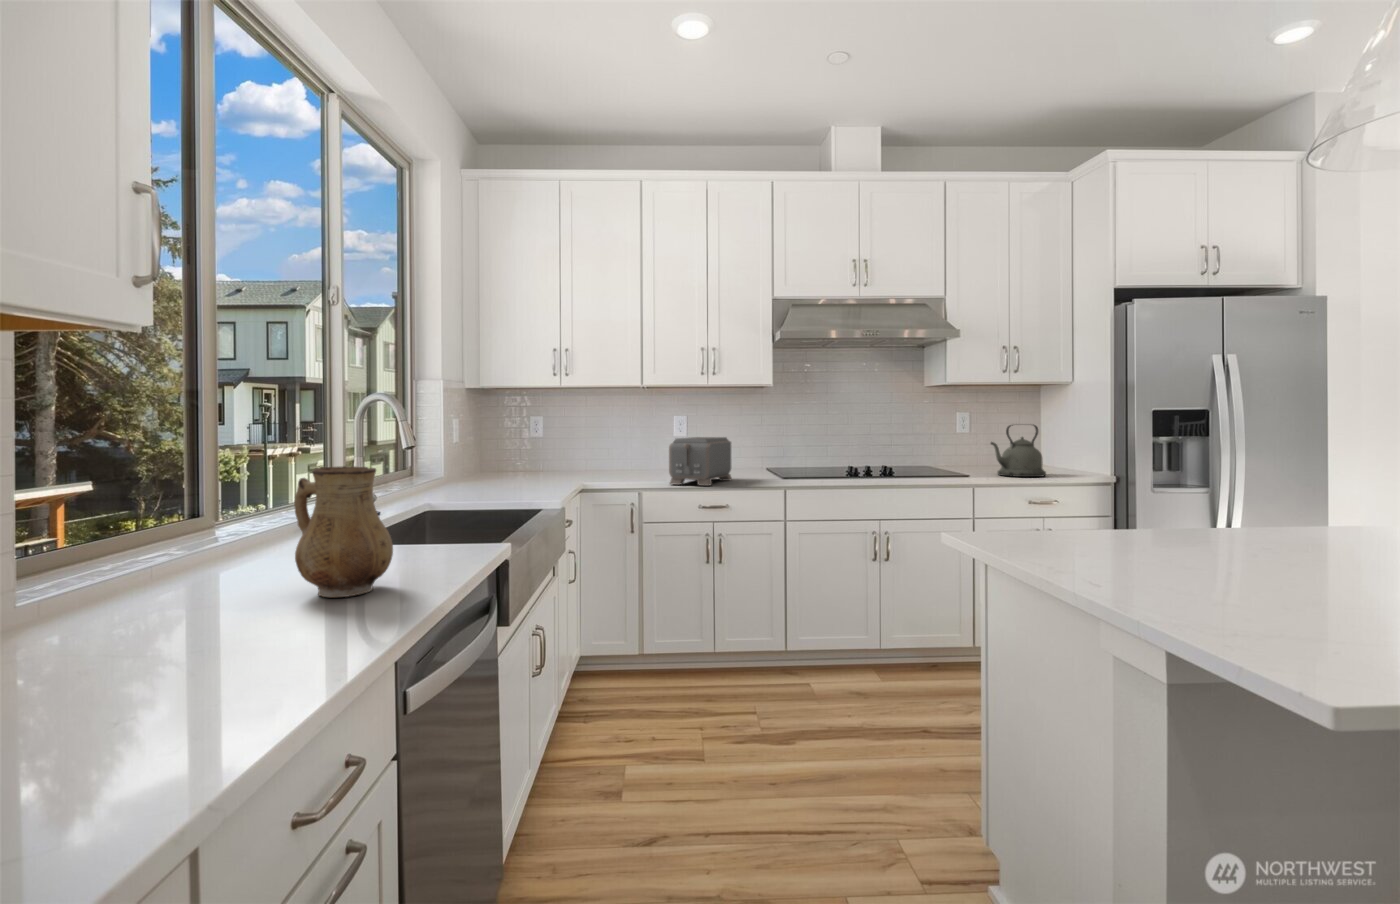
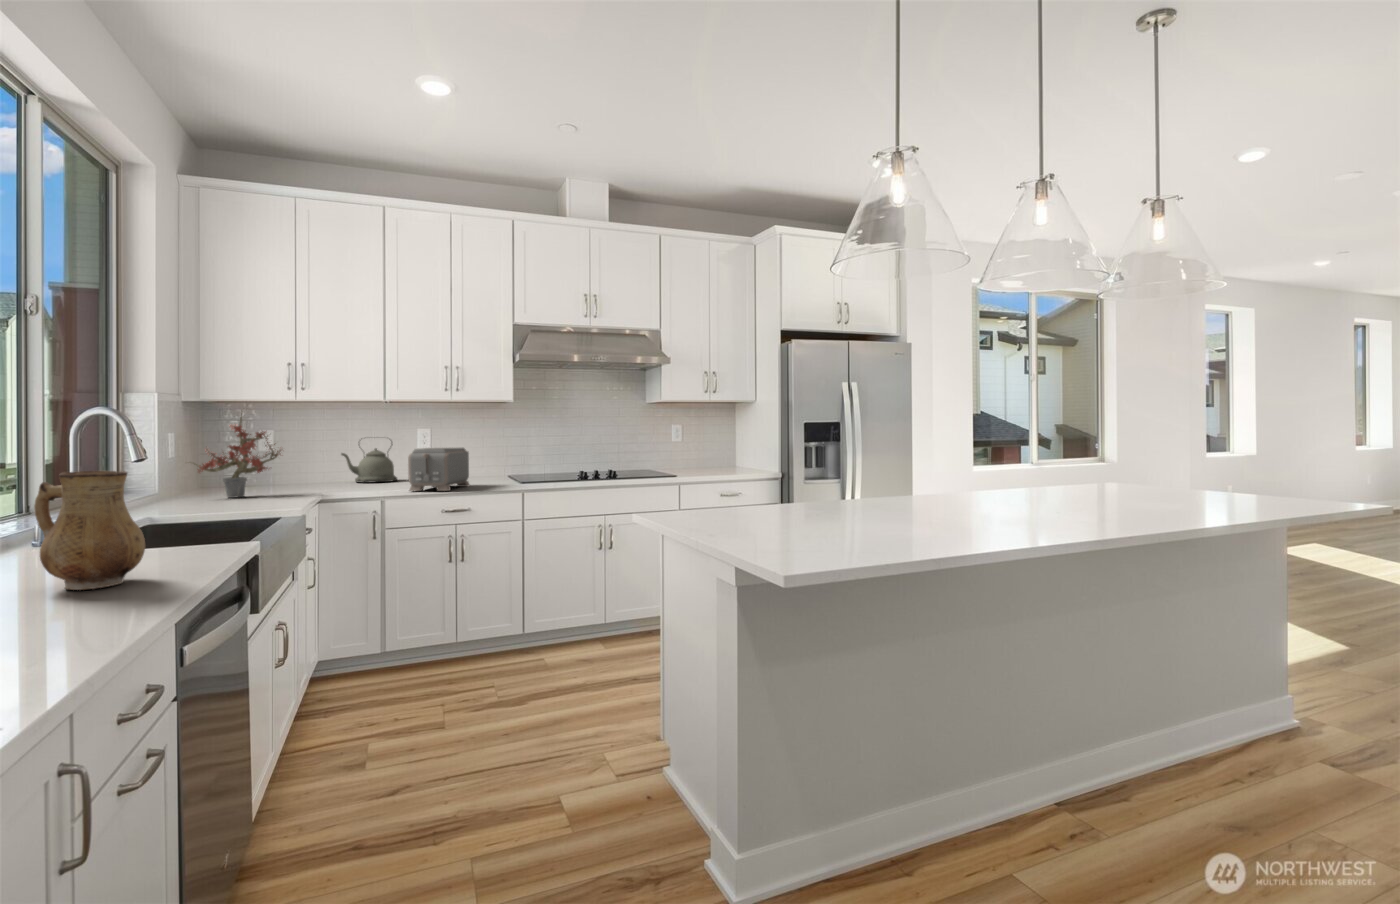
potted plant: none [463,397,552,485] -> present [195,416,281,498]
kettle: present [991,425,1046,477] -> present [341,448,397,483]

